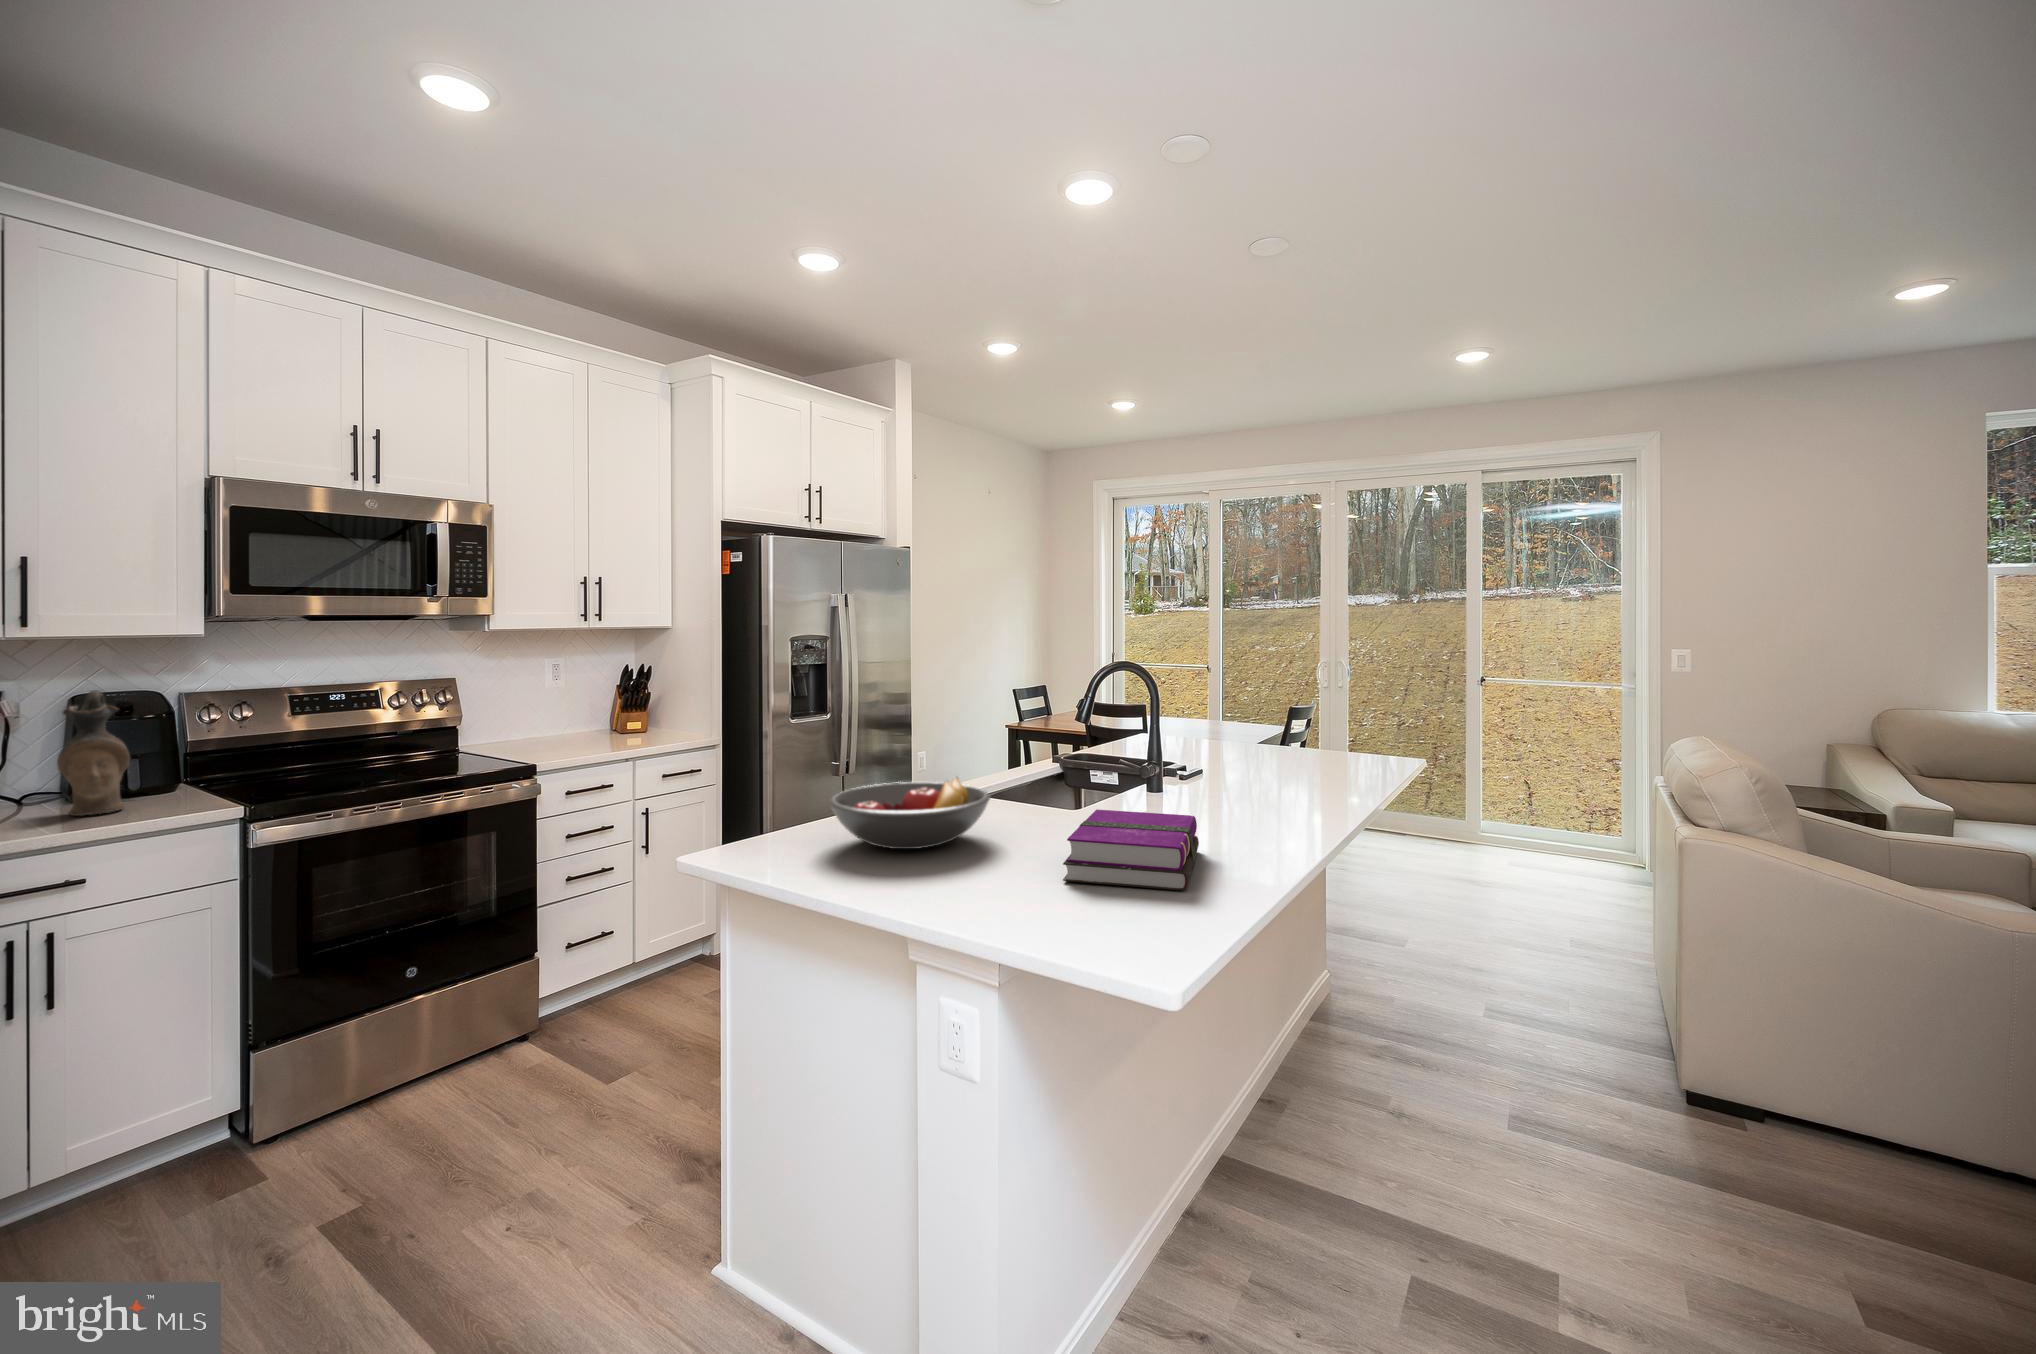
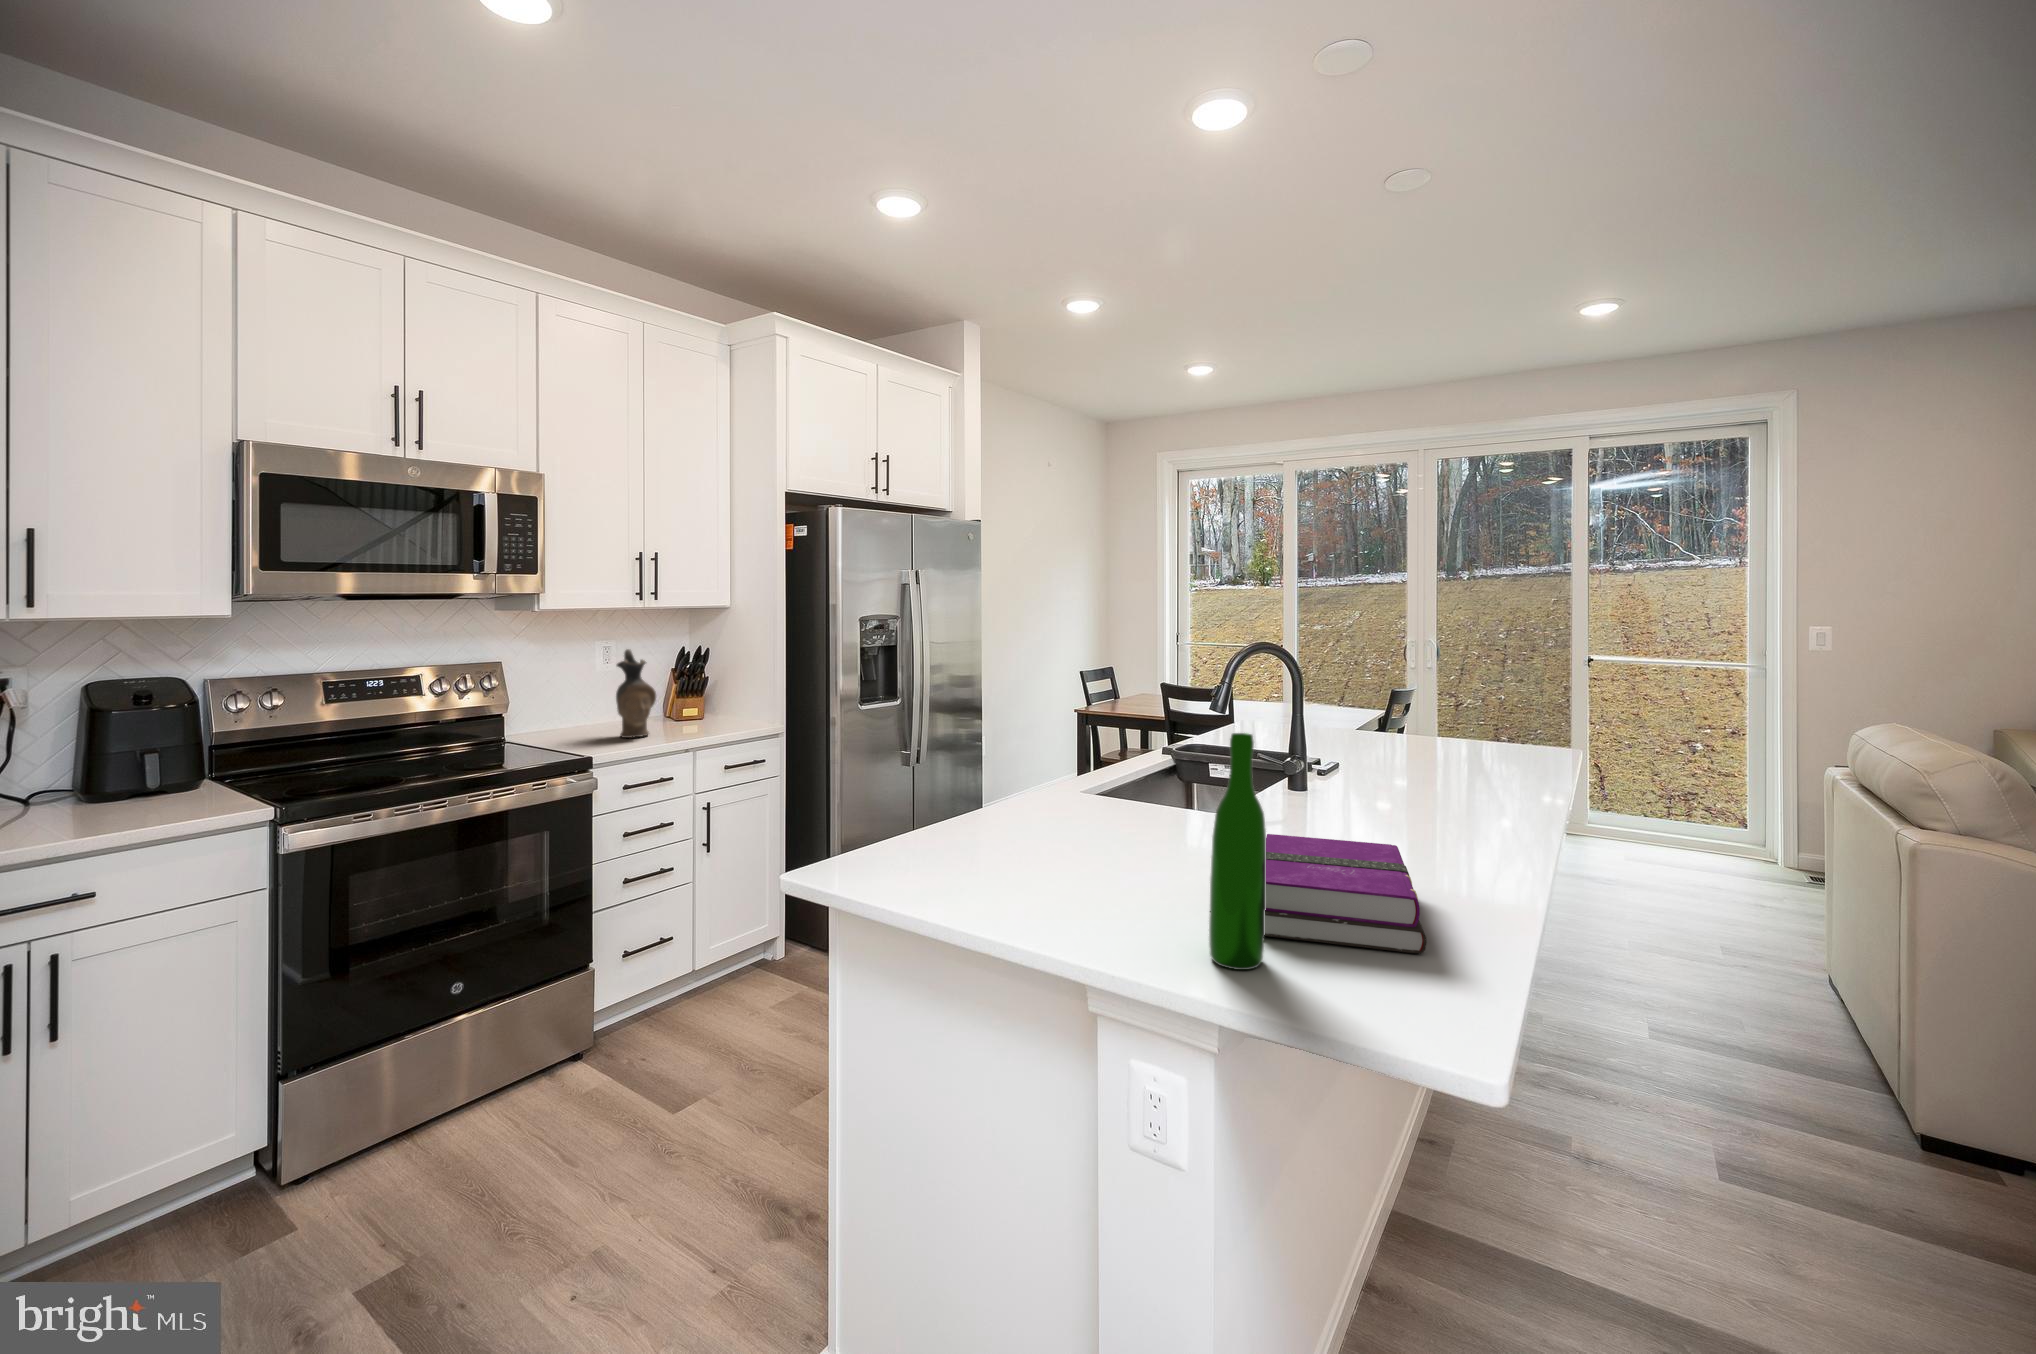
ceramic pitcher: present [57,690,130,816] -> present [616,649,656,738]
wine bottle: none [1020,721,1062,902] -> present [1209,733,1266,970]
fruit bowl: present [829,777,991,849] -> none [939,788,1134,880]

